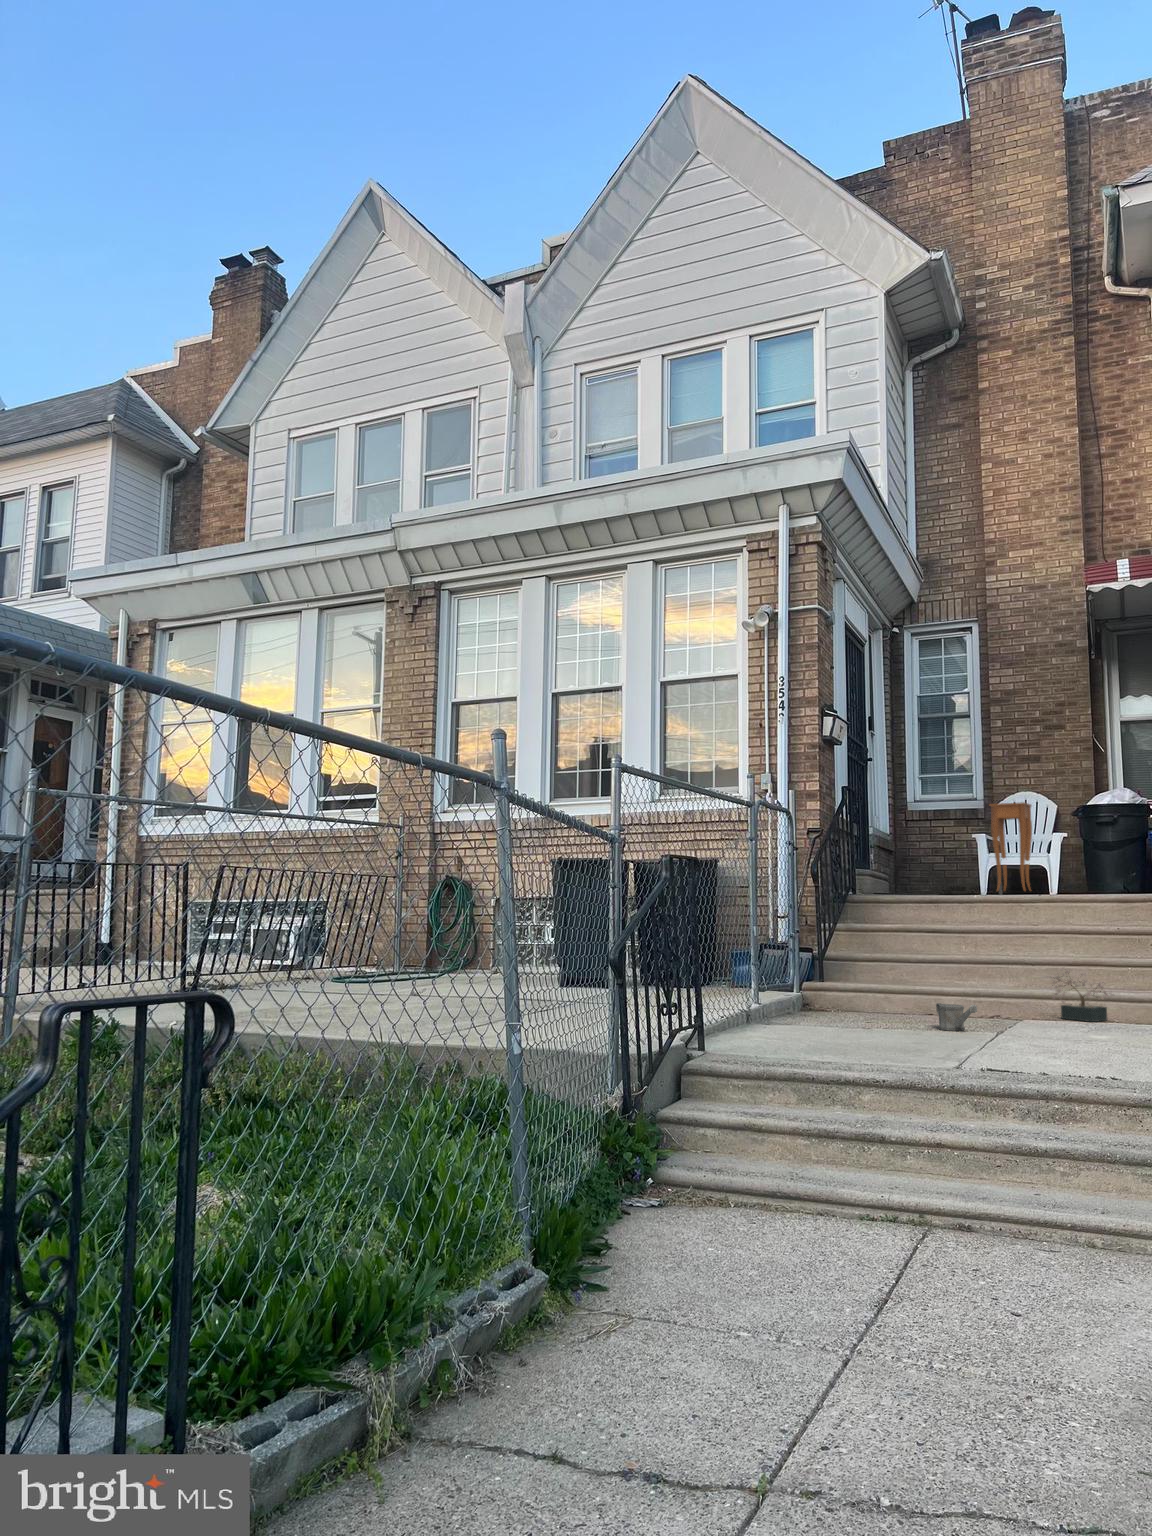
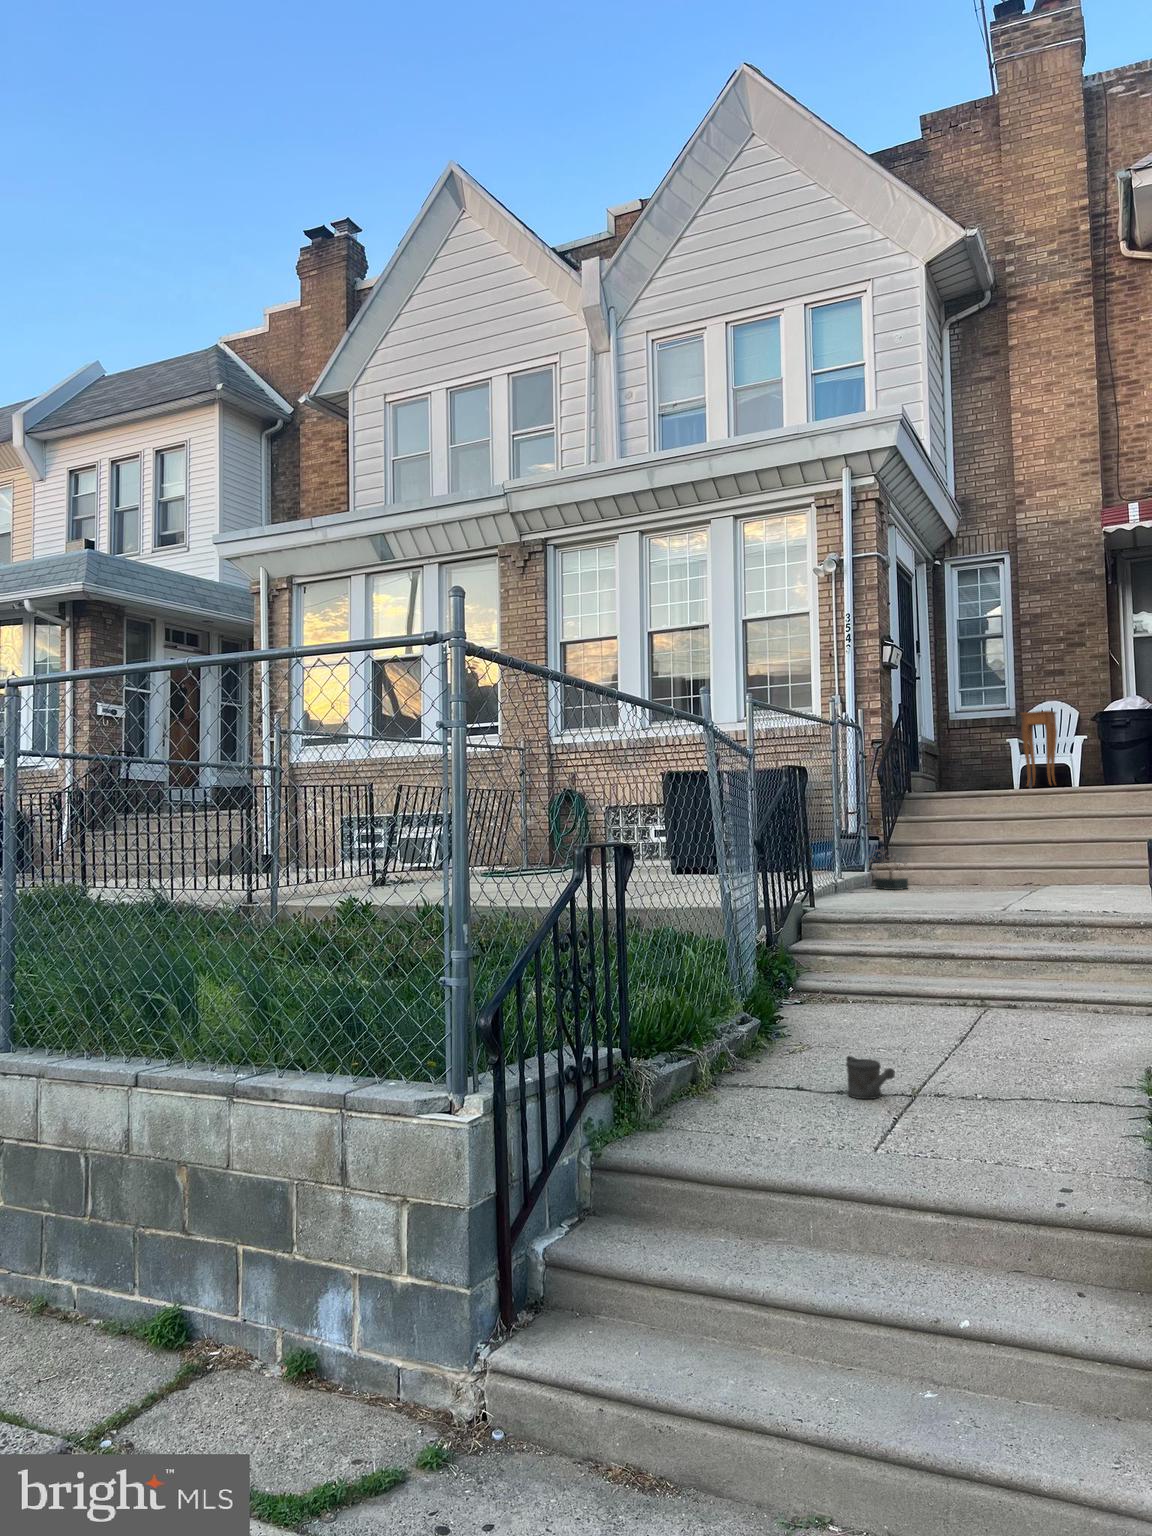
decorative plant: present [1047,967,1108,1022] -> present [870,850,913,890]
watering can: present [936,1003,977,1031] -> present [846,1056,895,1099]

